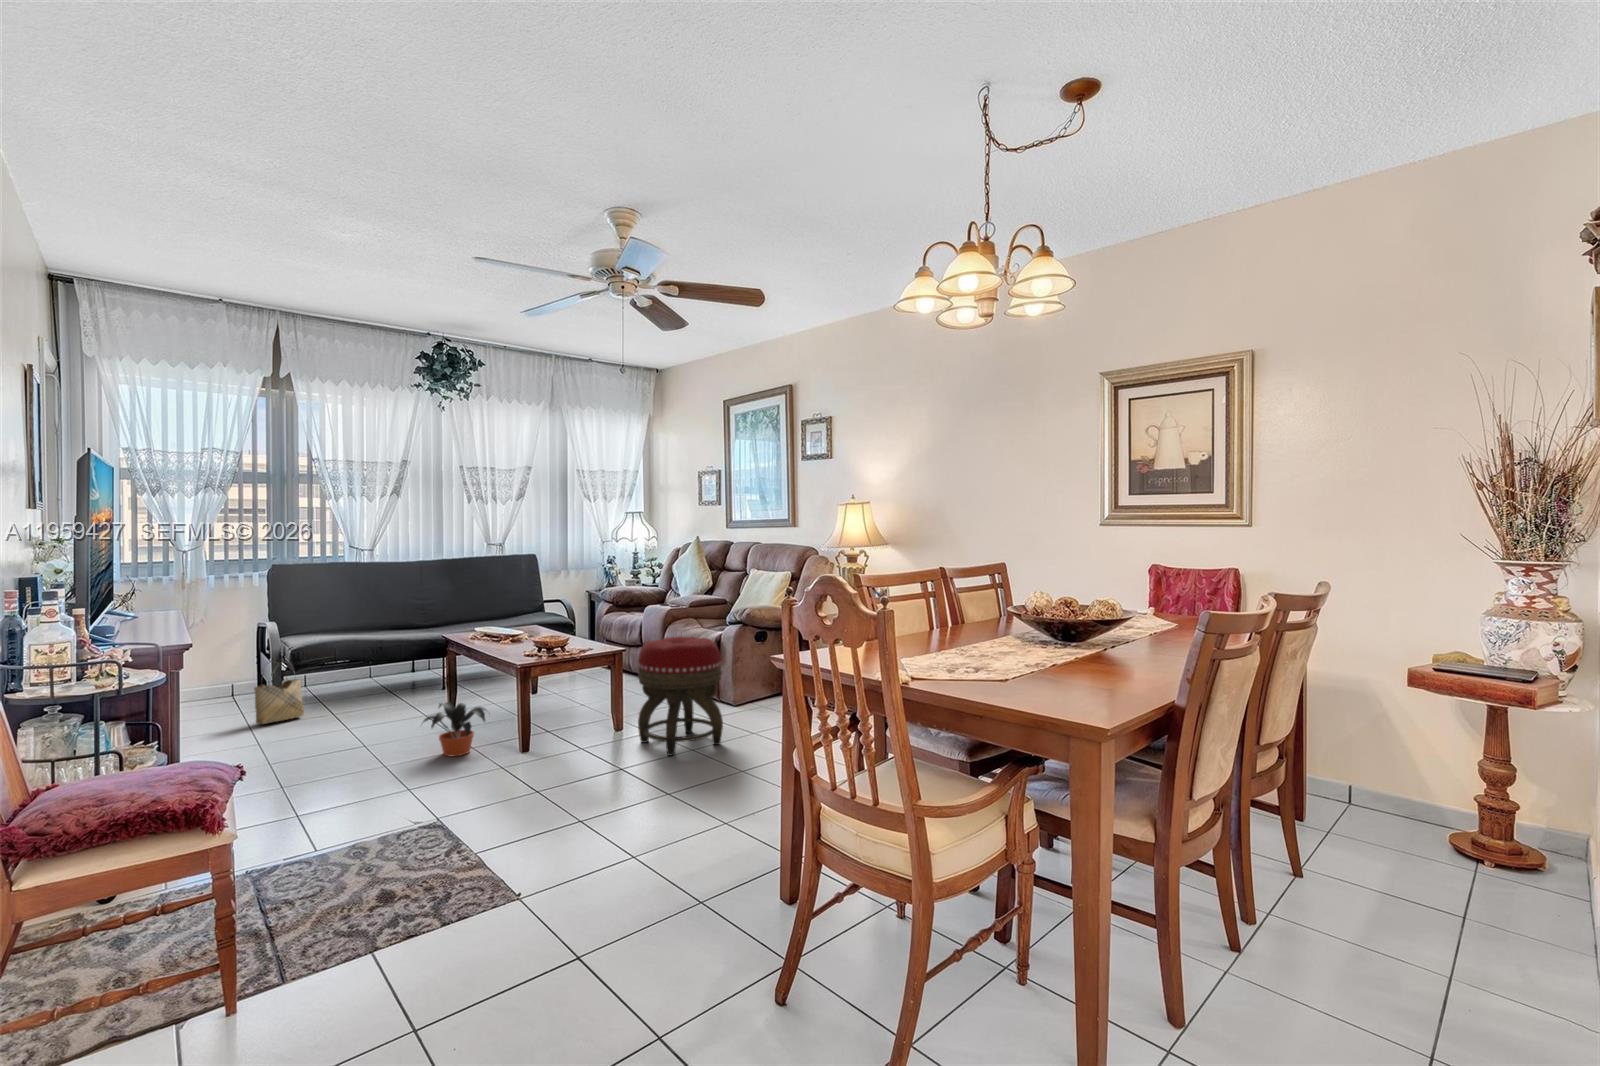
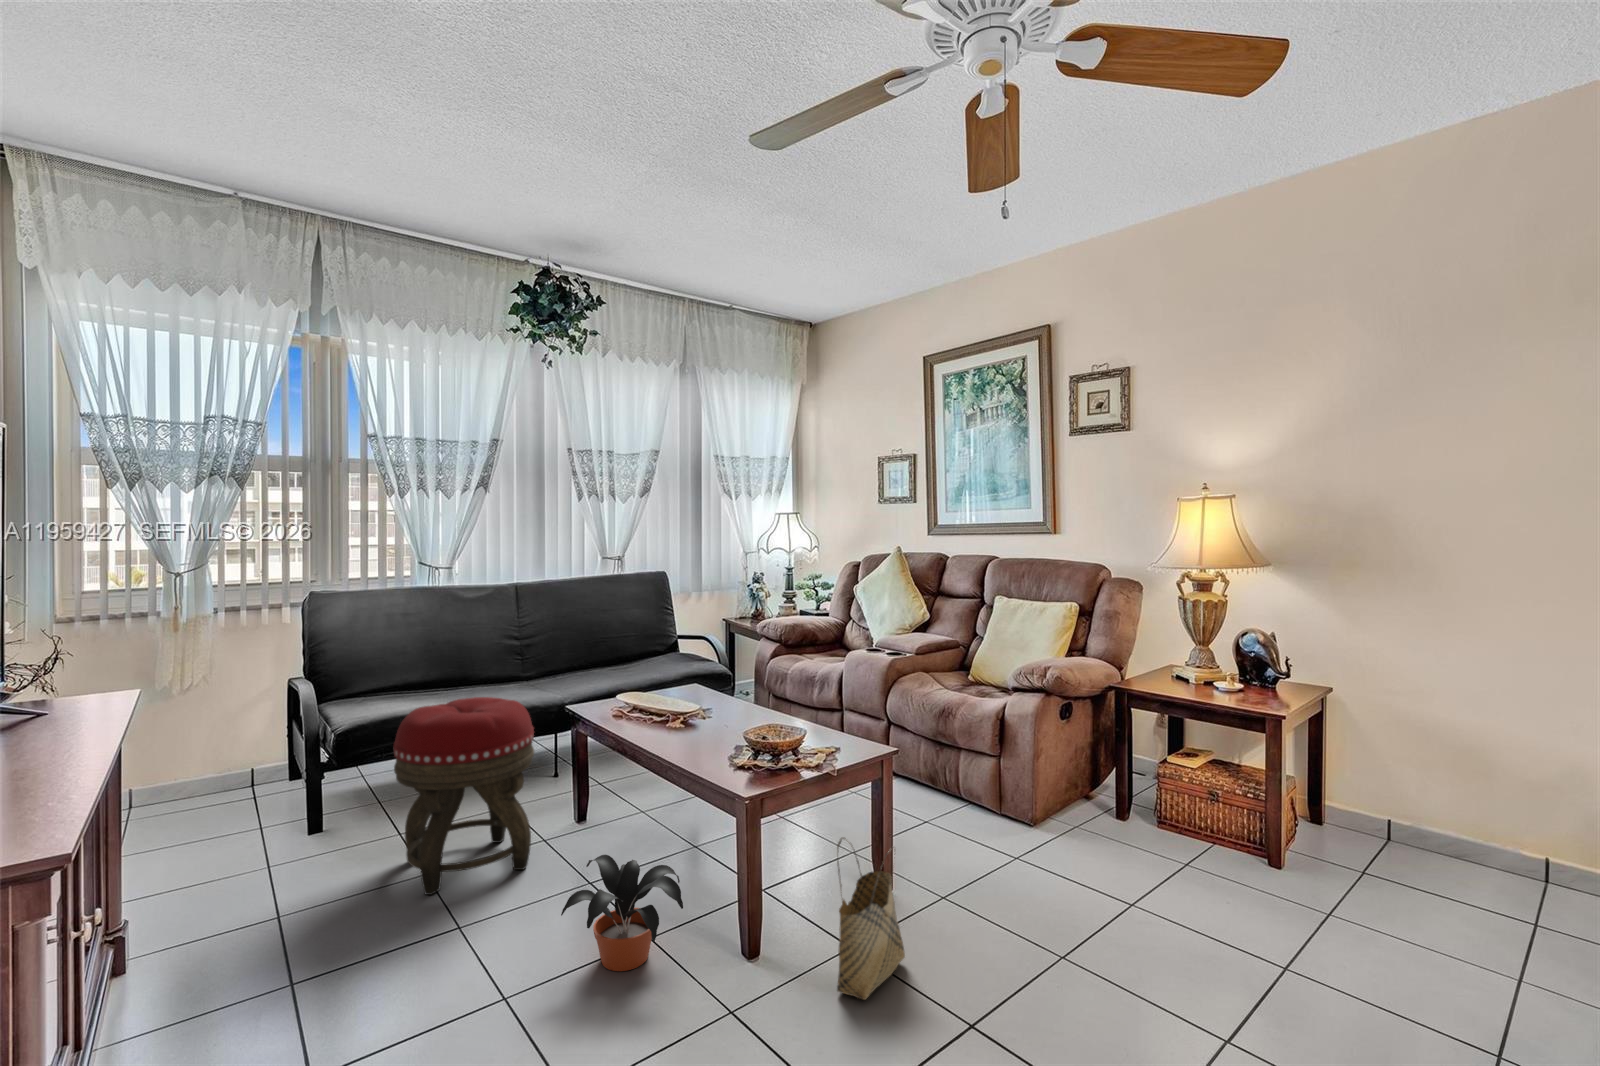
footstool: present [638,636,723,756] -> present [394,697,534,895]
woven basket: present [254,661,304,724] -> present [837,838,905,1000]

